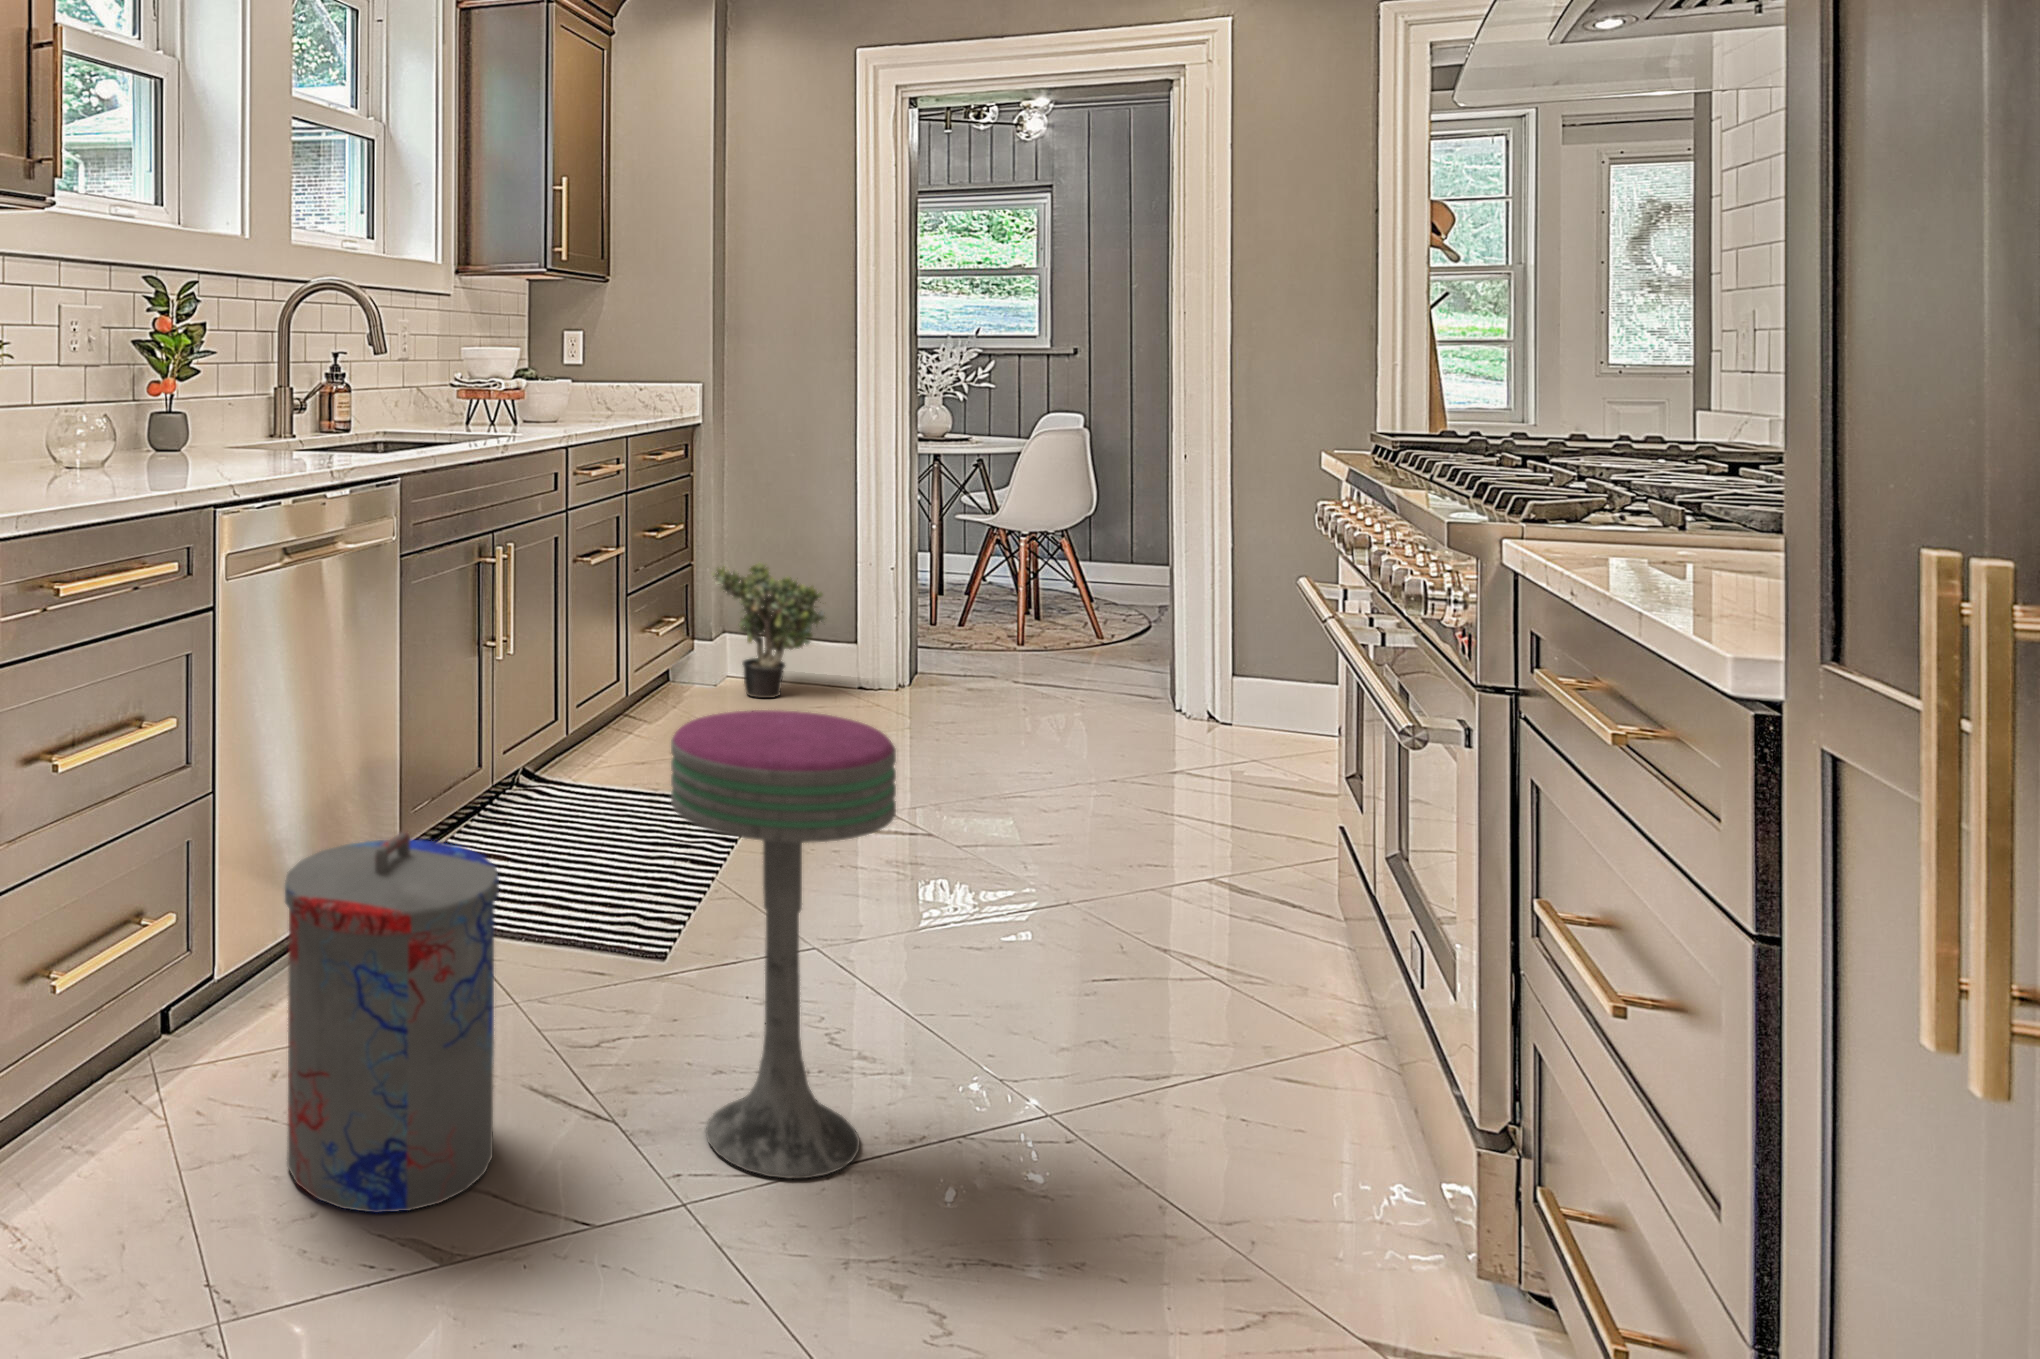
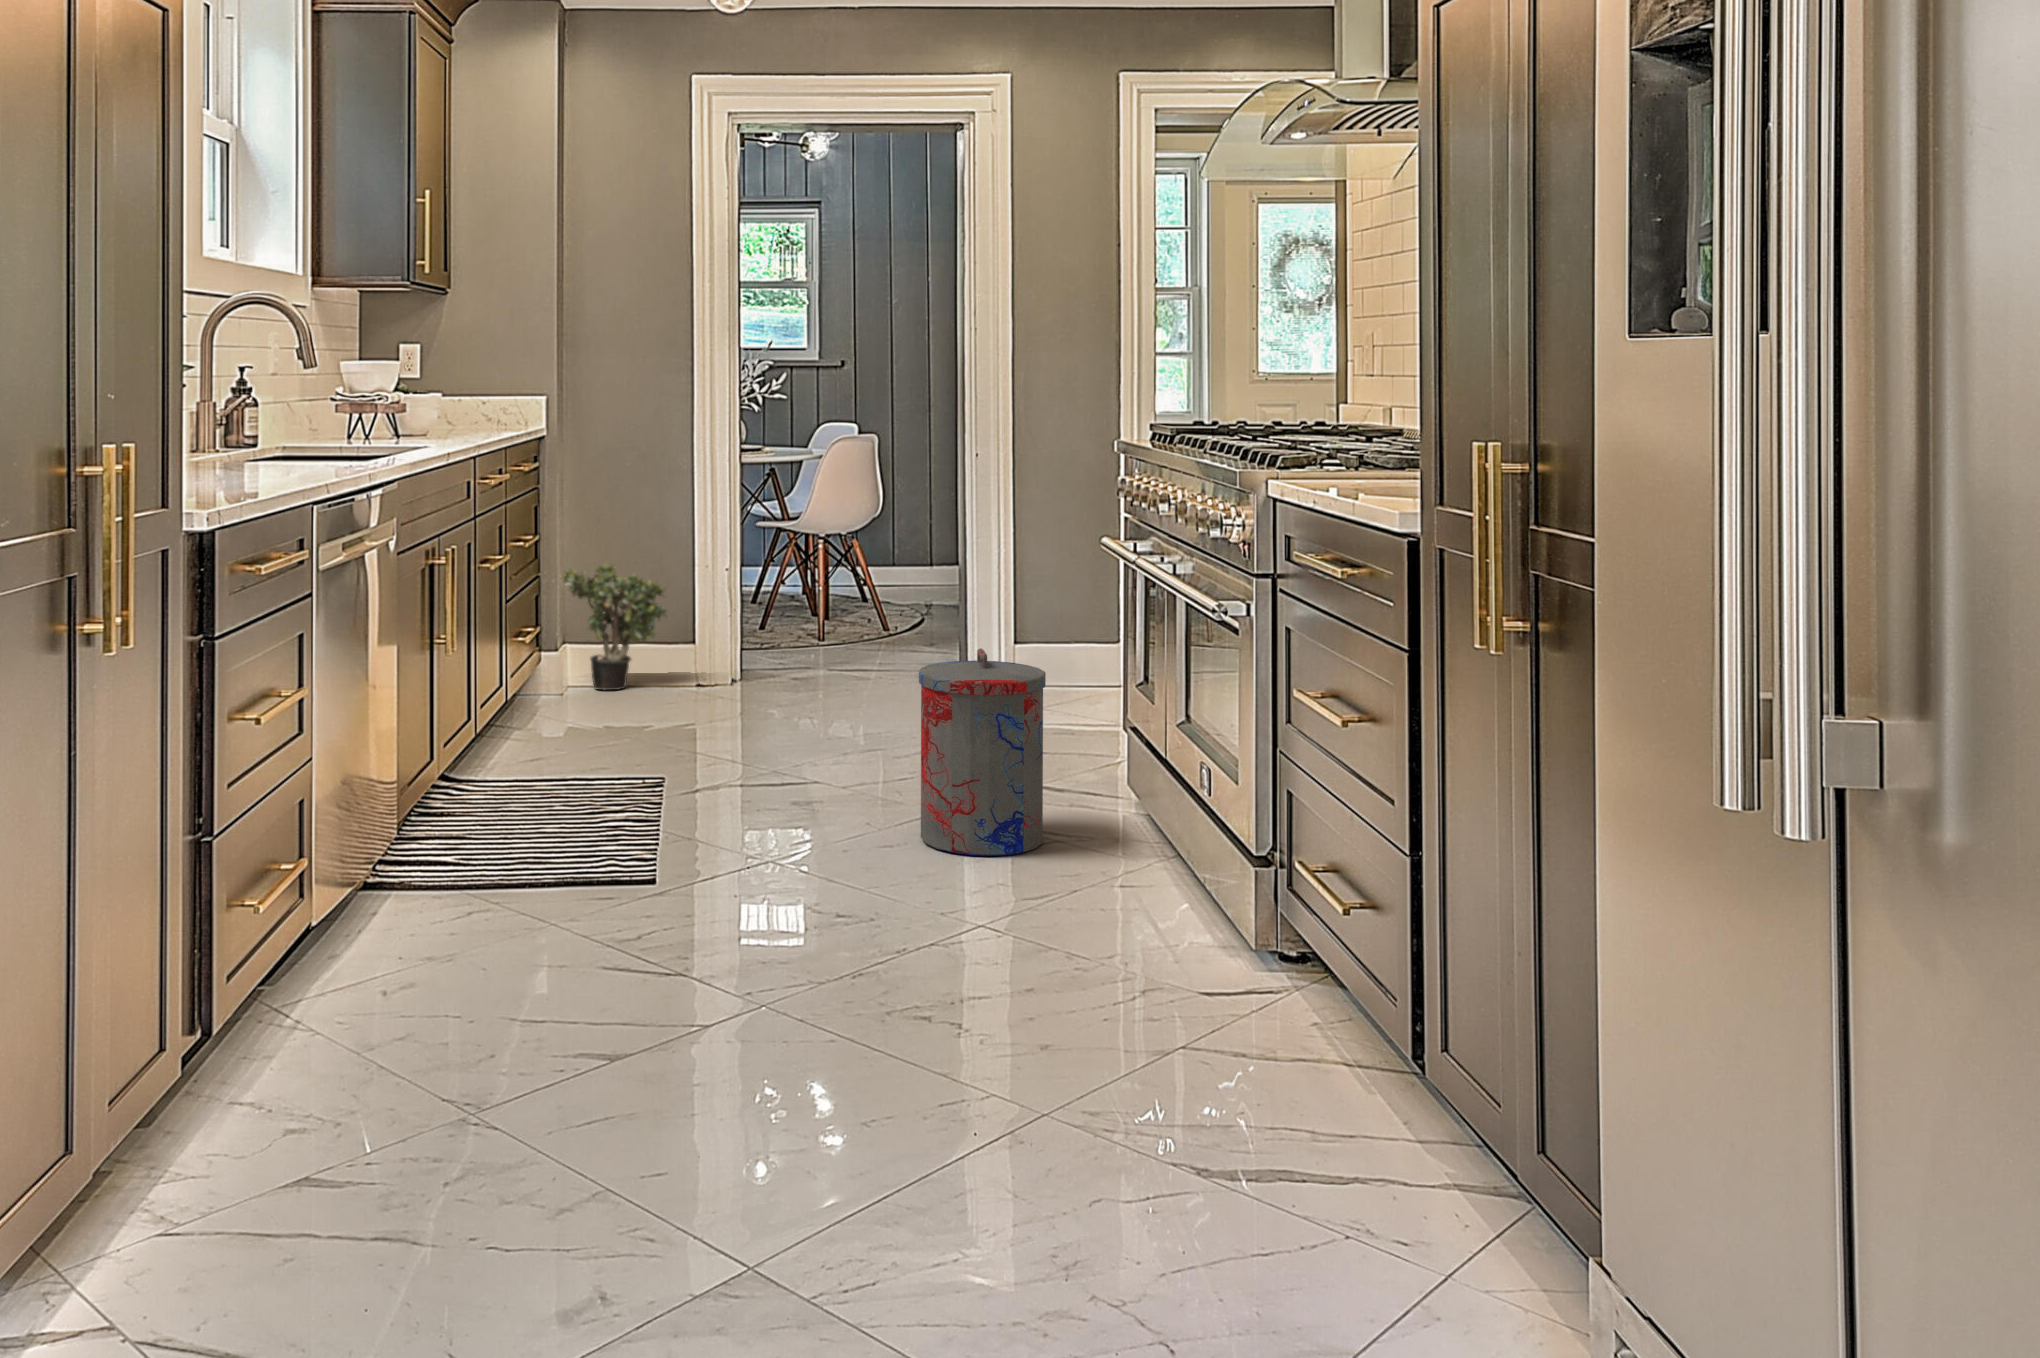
bar stool: present [671,710,896,1179] -> none [714,638,883,976]
trash can: present [285,832,499,1213] -> present [919,648,1046,856]

